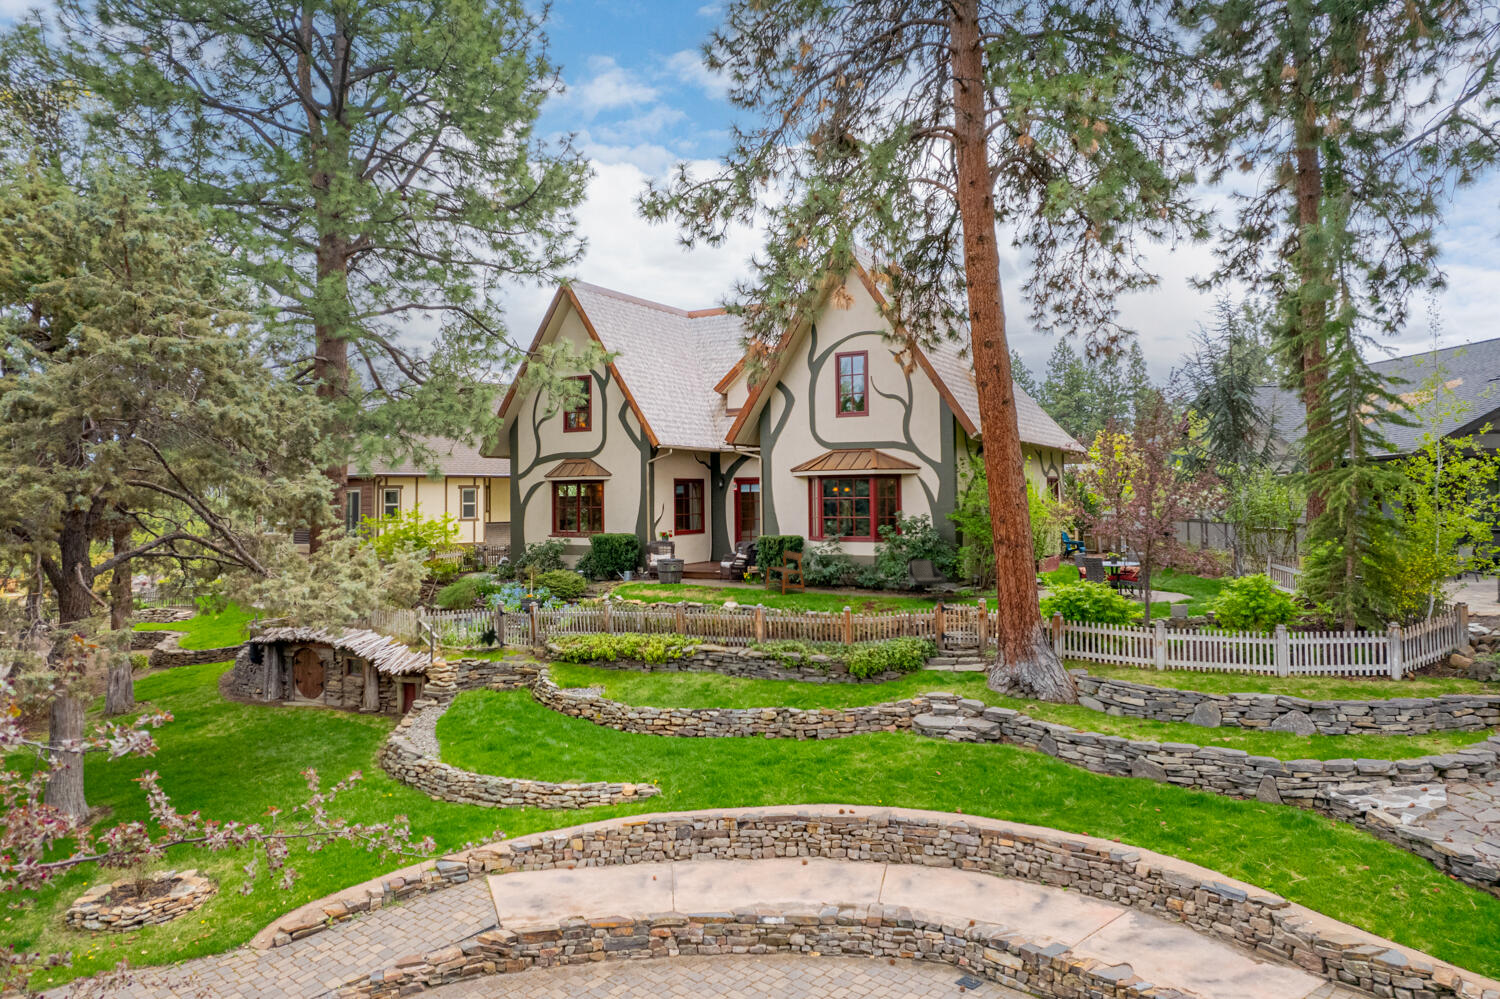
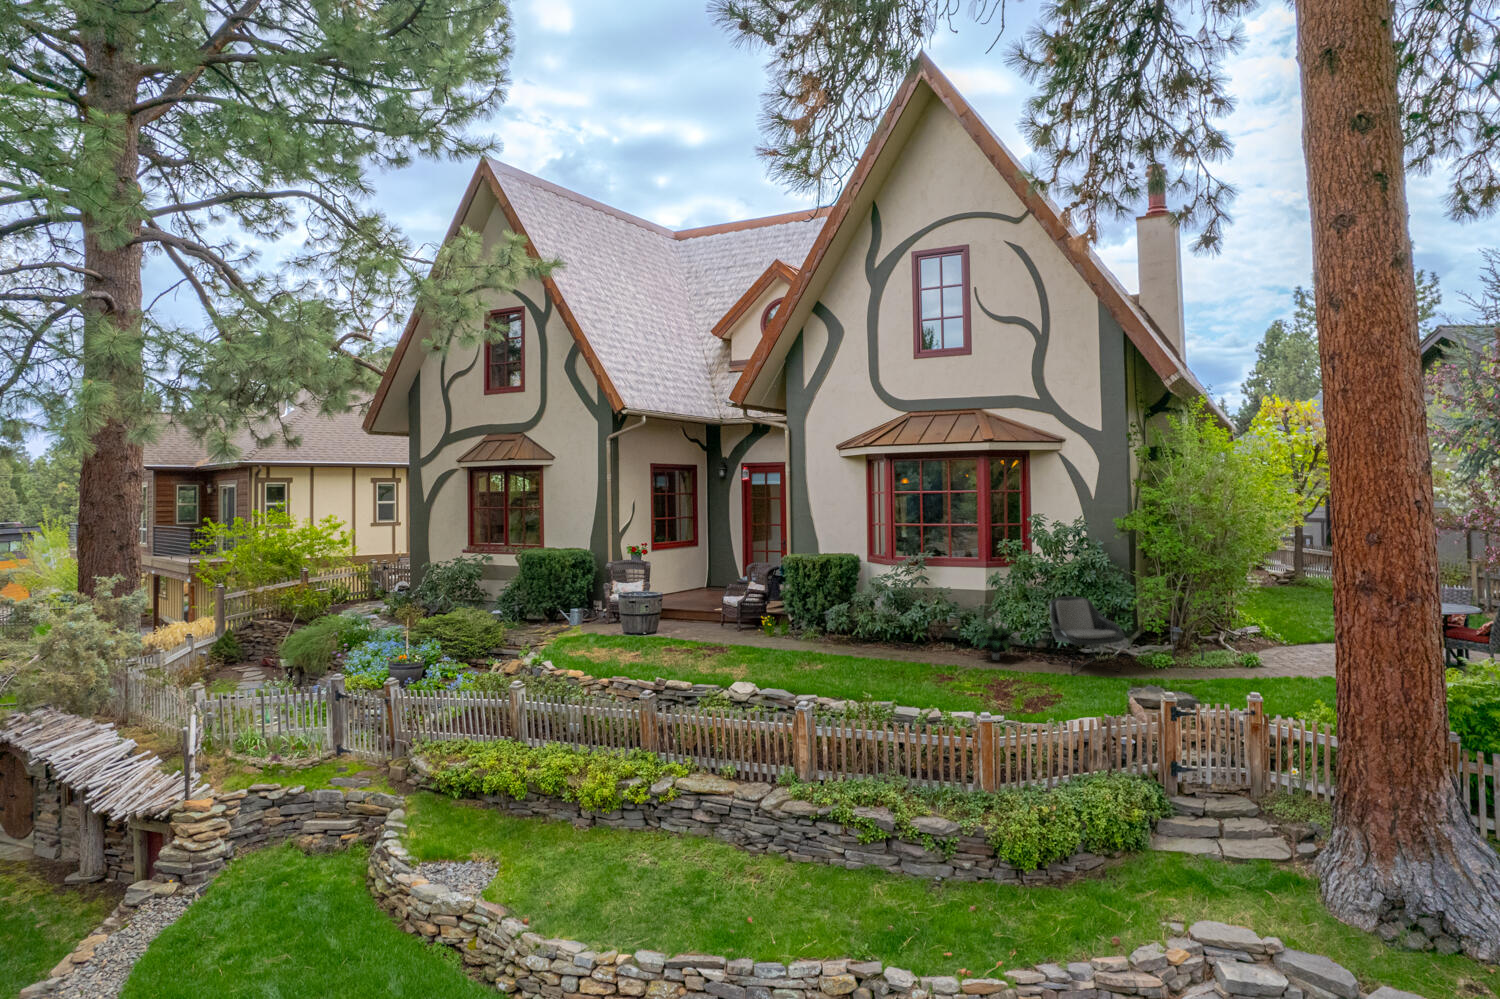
bench: present [766,551,805,595] -> none [798,577,865,655]
potted plant: present [478,627,500,651] -> present [975,623,1019,660]

